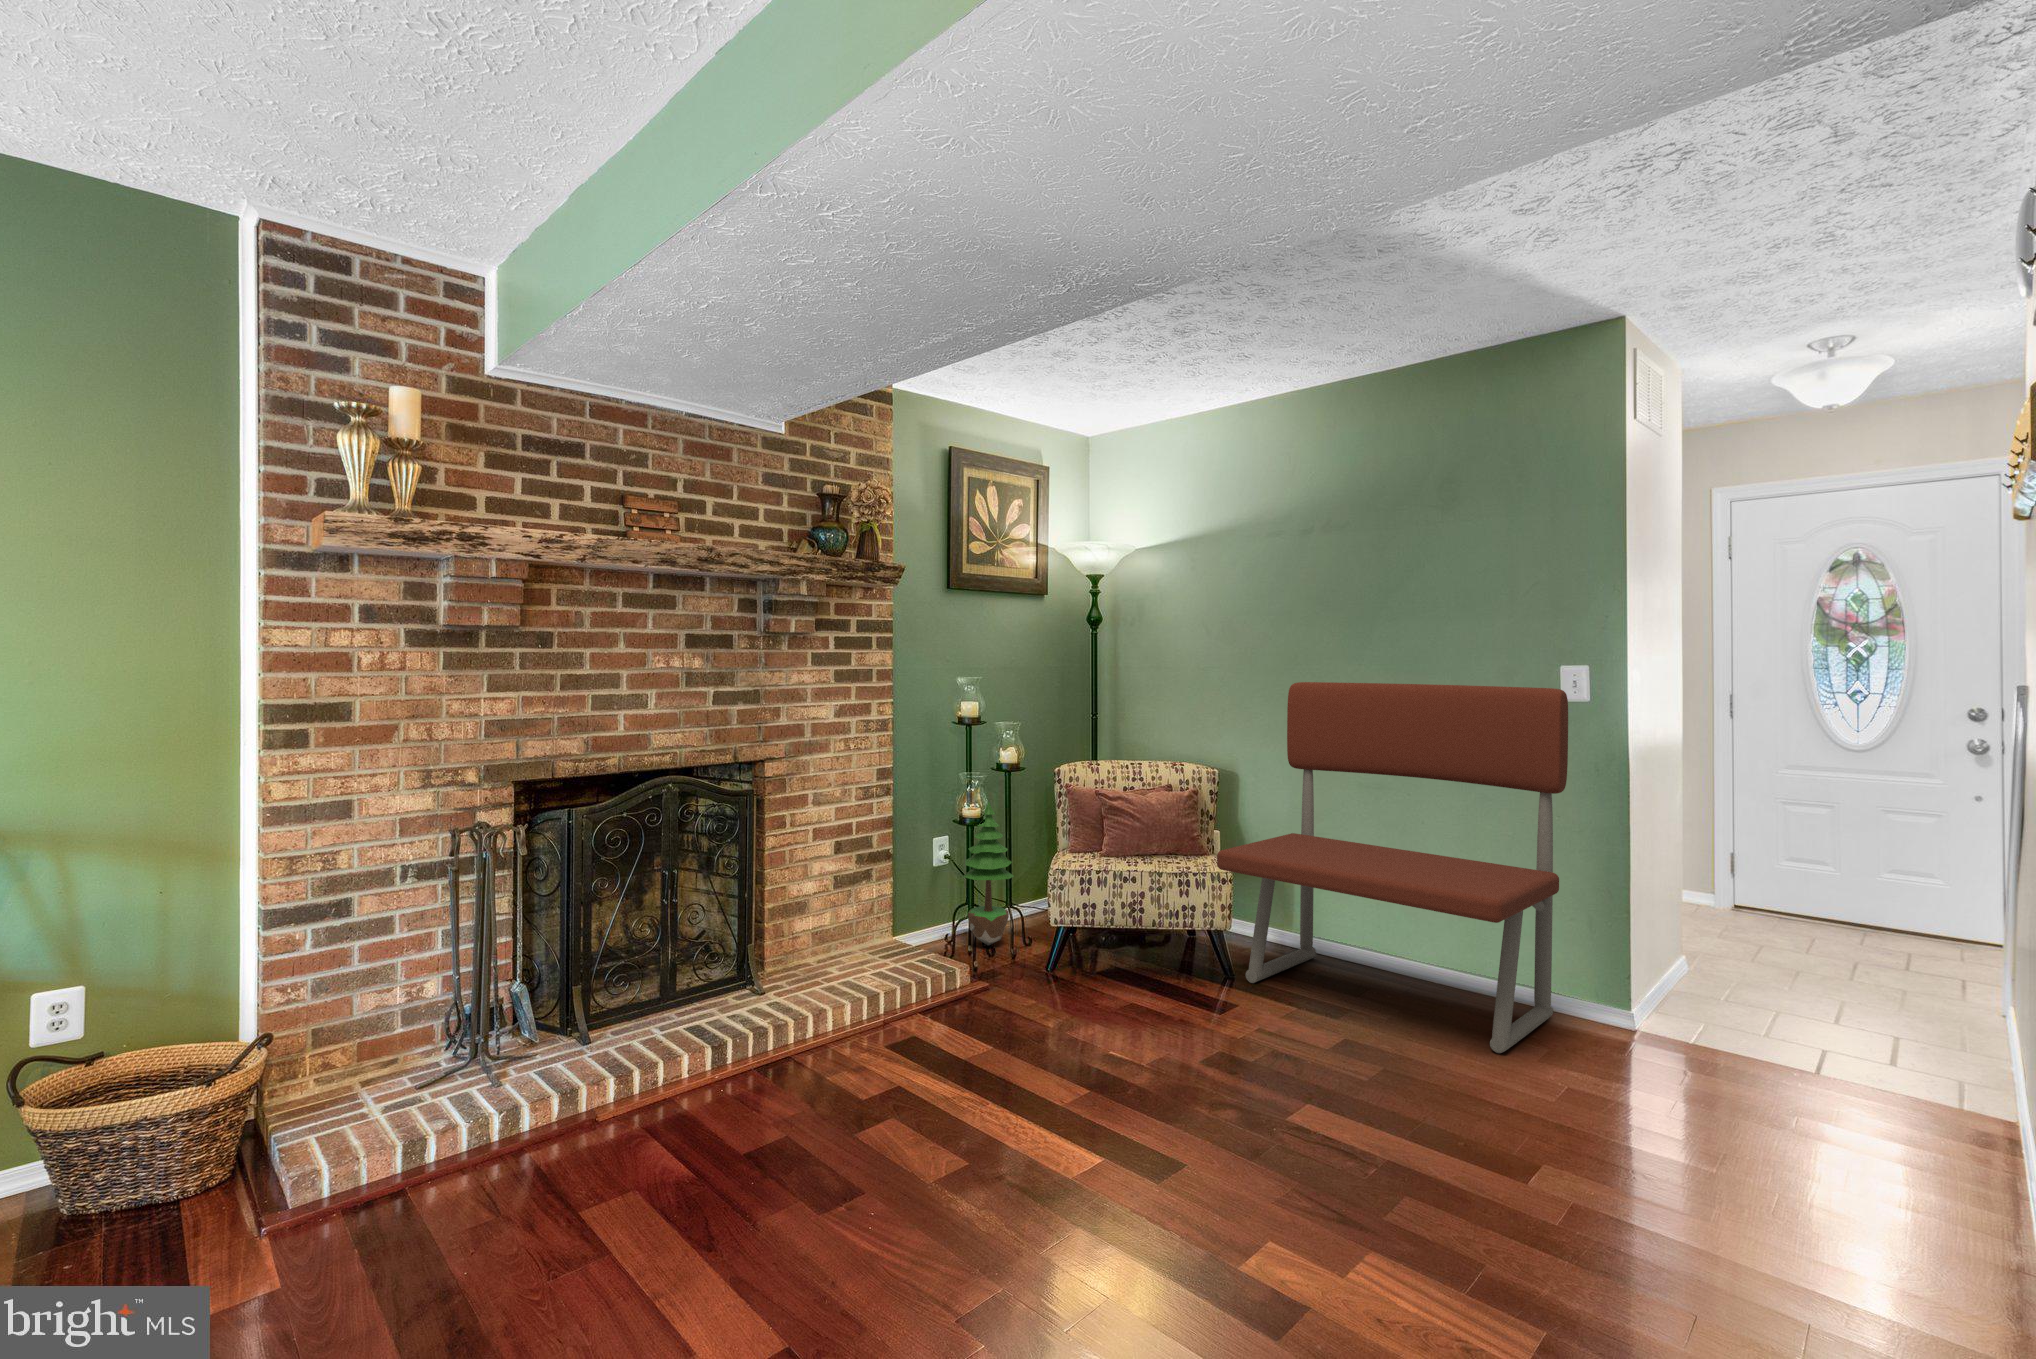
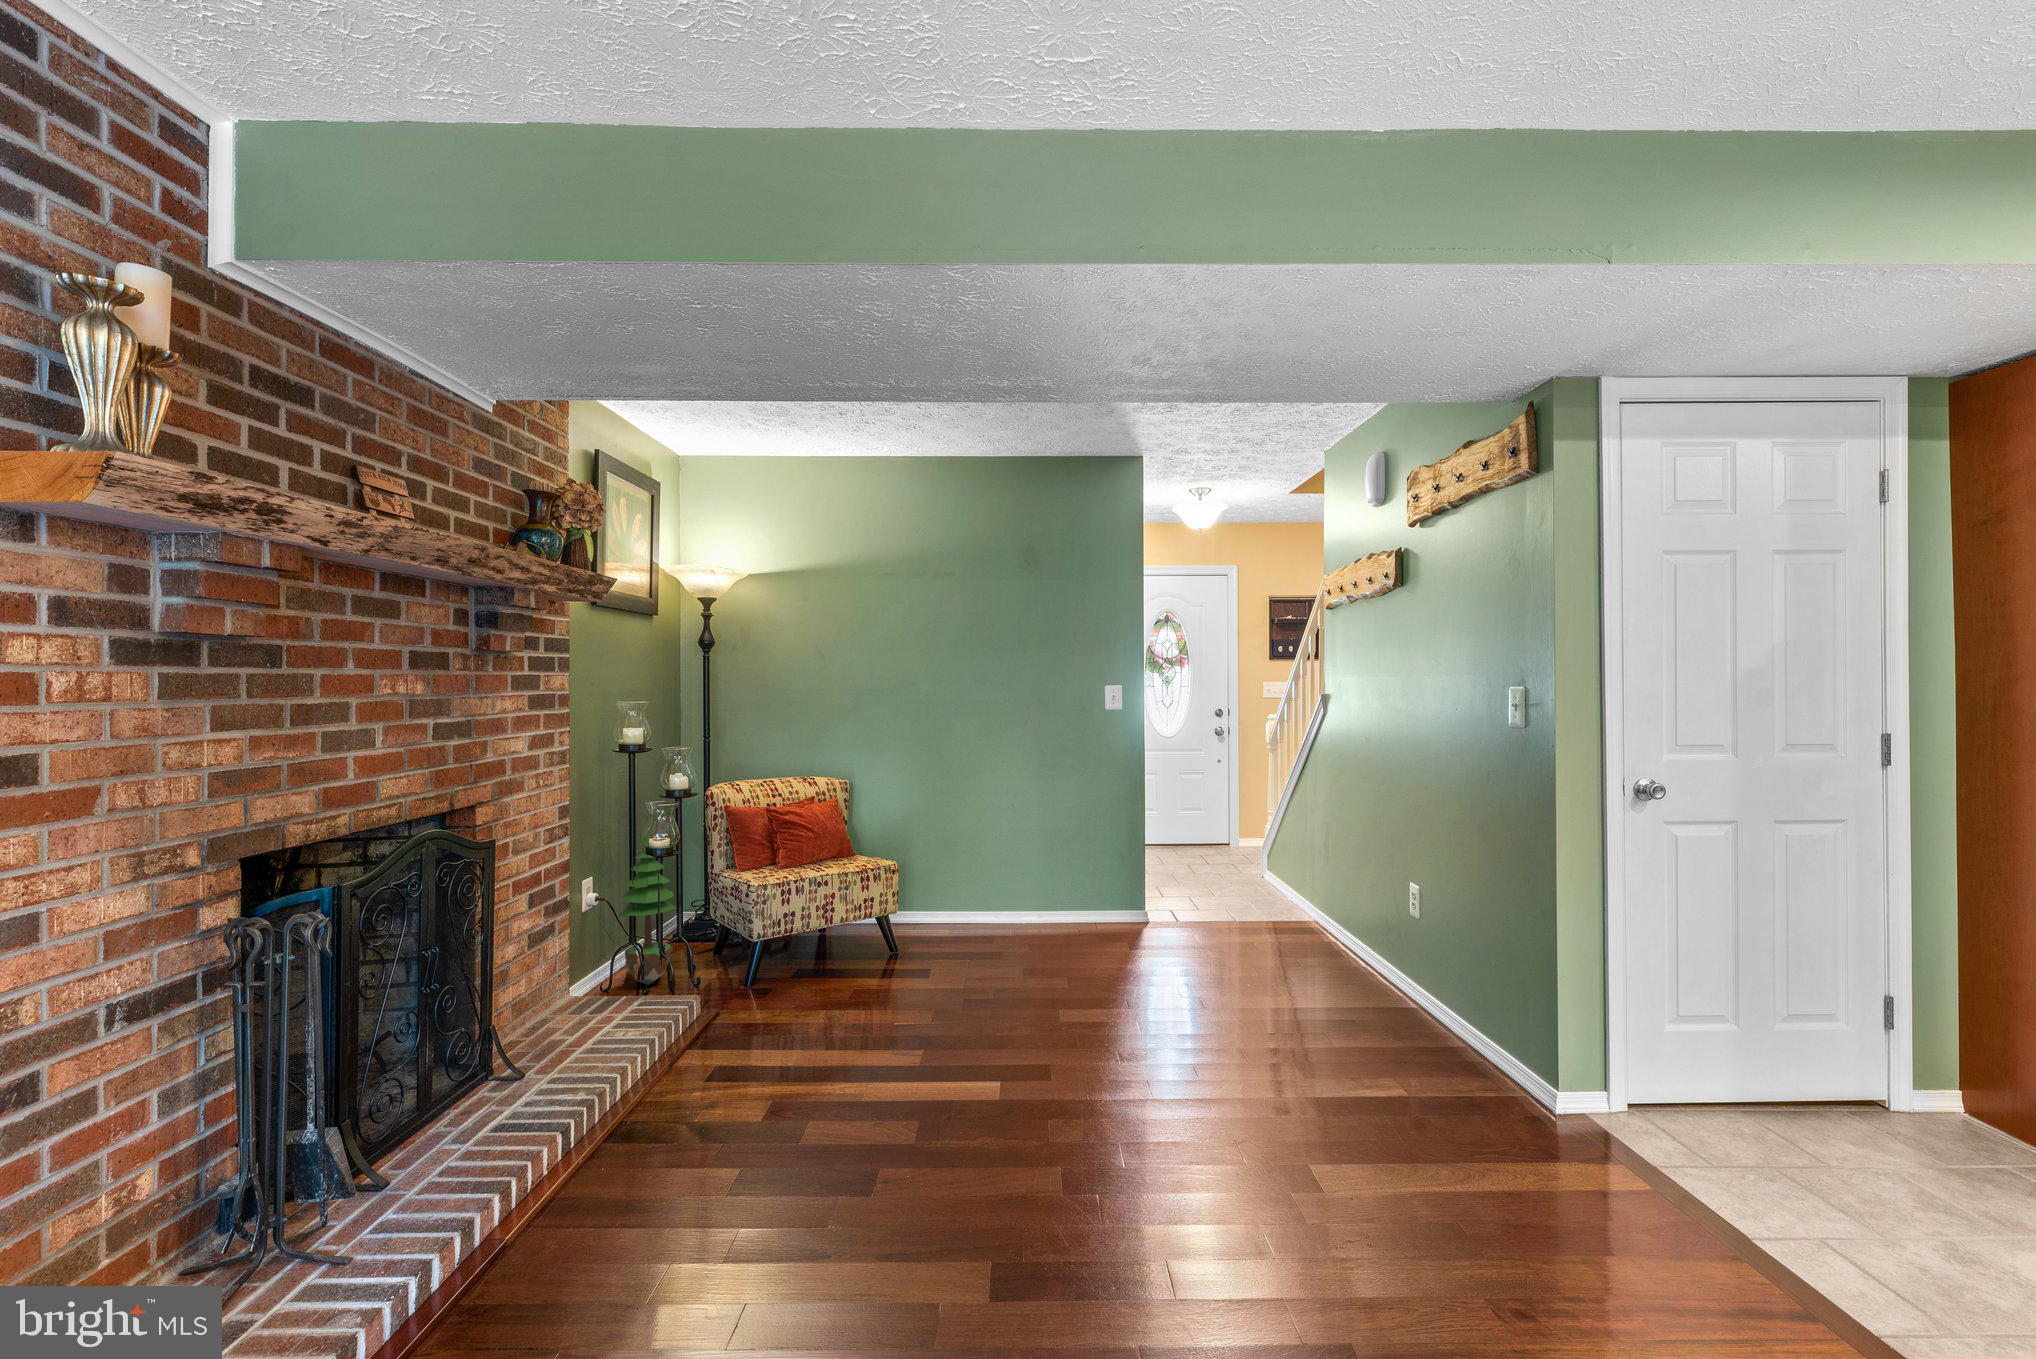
bench: present [1217,682,1568,1053] -> none [899,695,1134,955]

